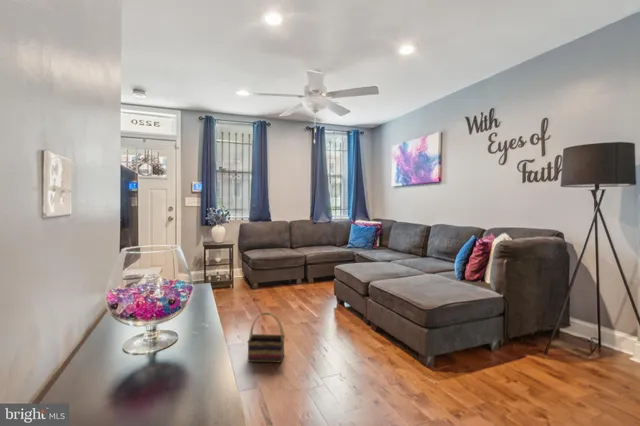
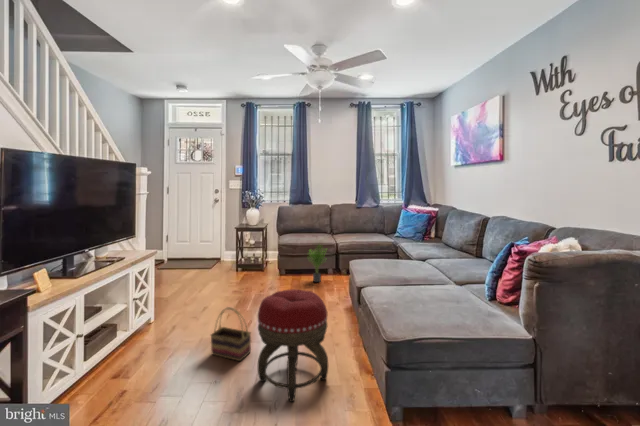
potted plant: none [280,255,303,293] -> present [310,246,326,282]
footstool: none [311,288,371,383] -> present [258,289,328,402]

